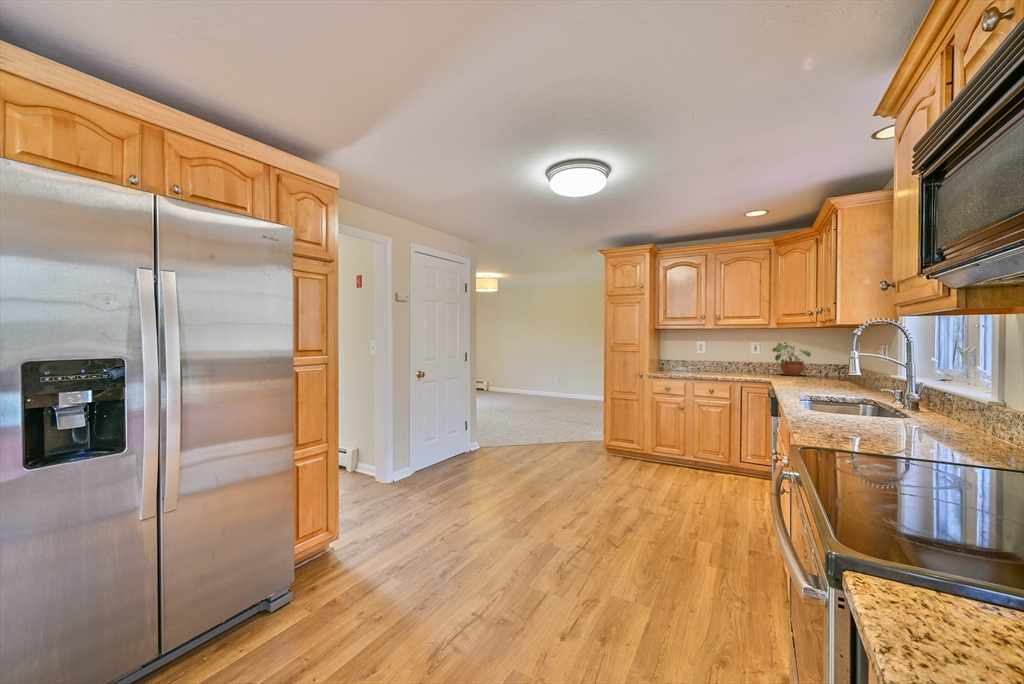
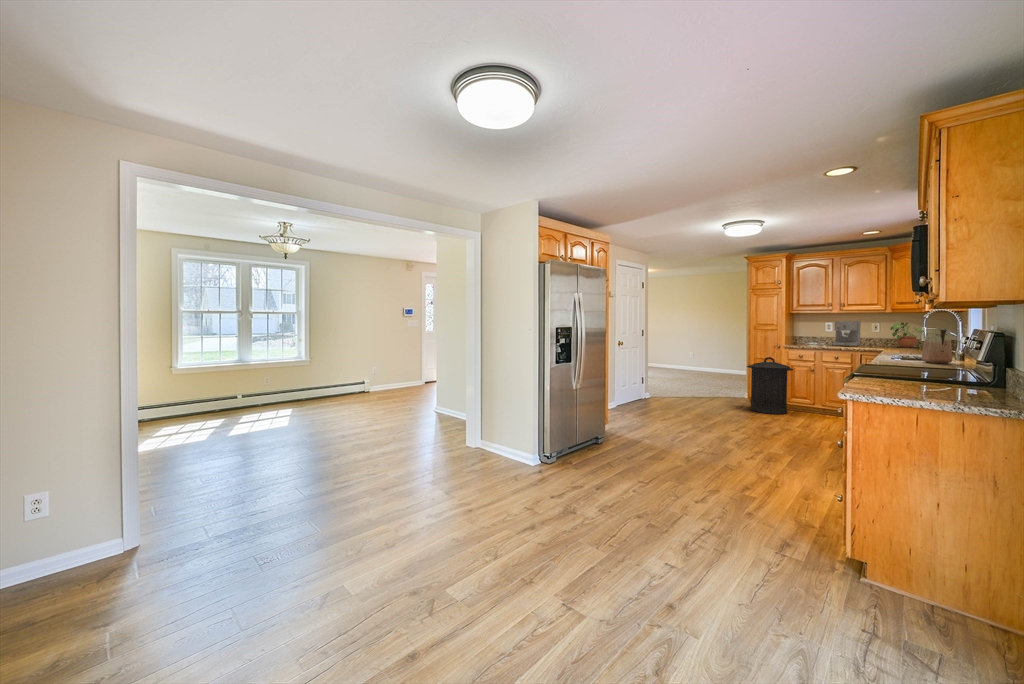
coffee maker: none [706,339,737,374] -> present [833,321,861,346]
vase: none [875,361,937,433] -> present [922,329,952,363]
trash can: none [601,390,659,475] -> present [747,357,793,414]

